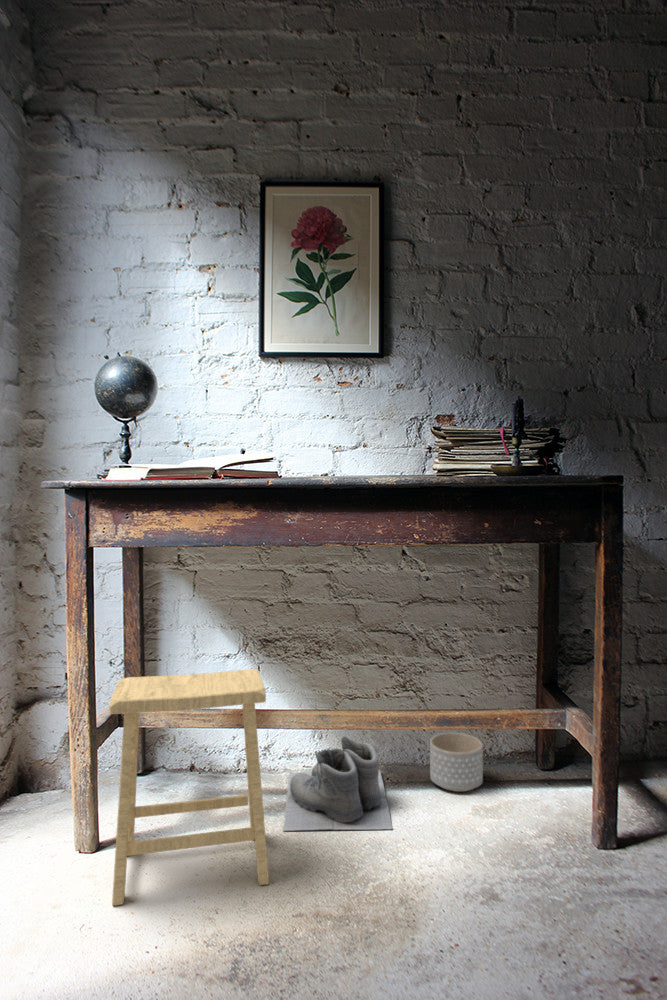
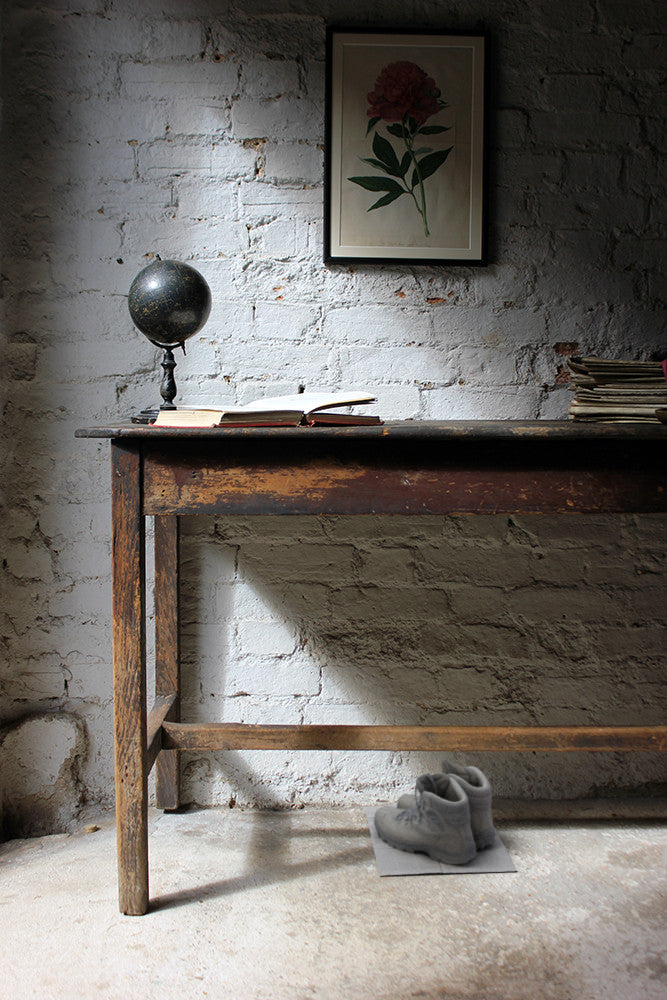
footstool: present [110,669,269,906] -> none [180,672,384,965]
planter: present [430,733,483,792] -> none [546,754,615,826]

